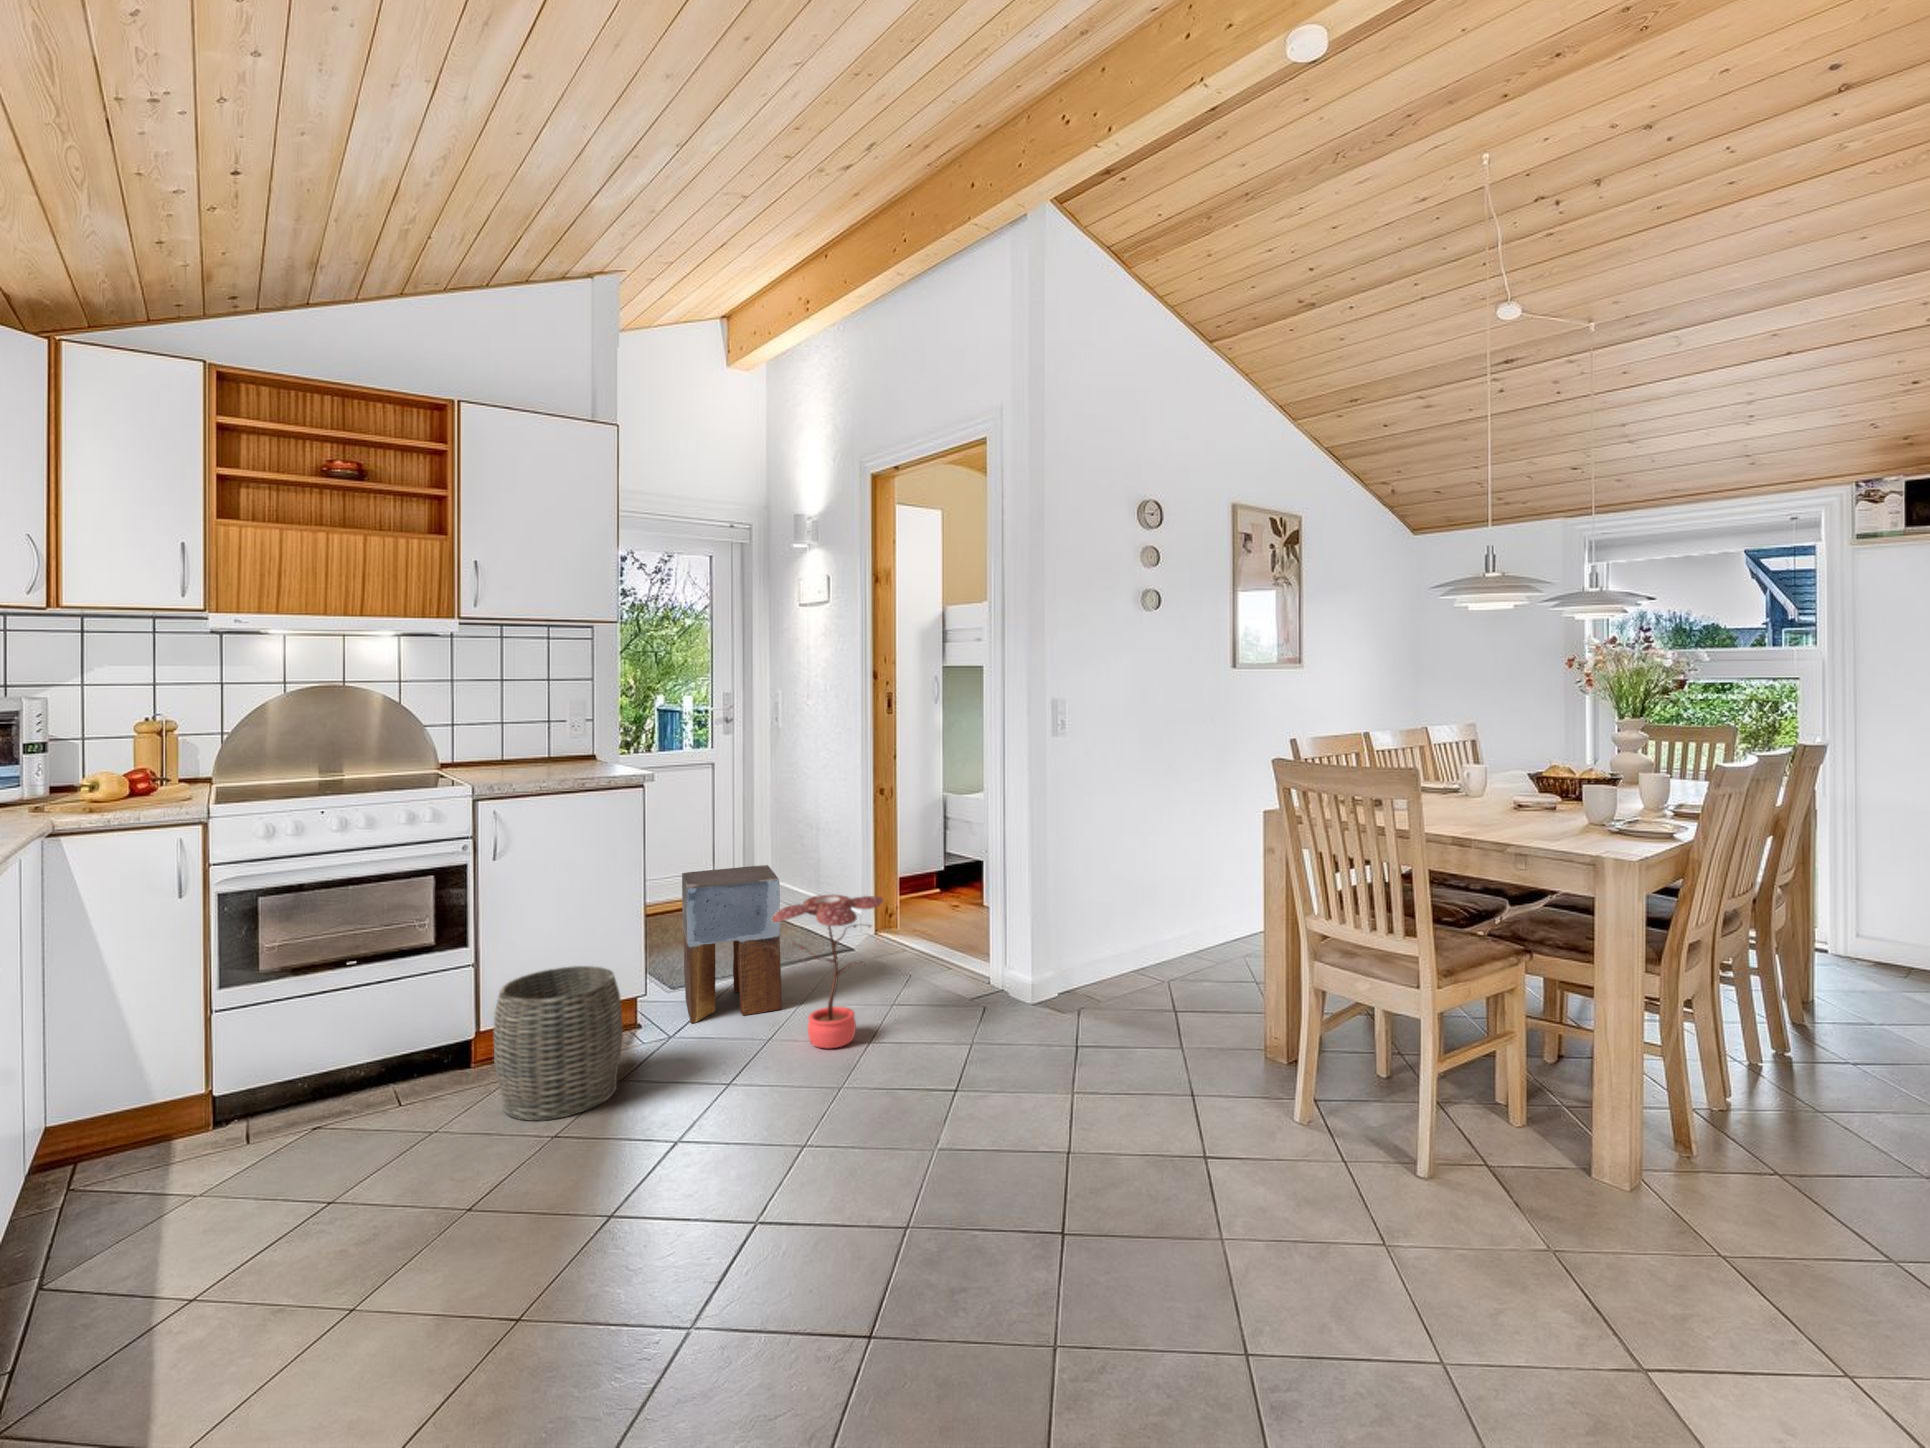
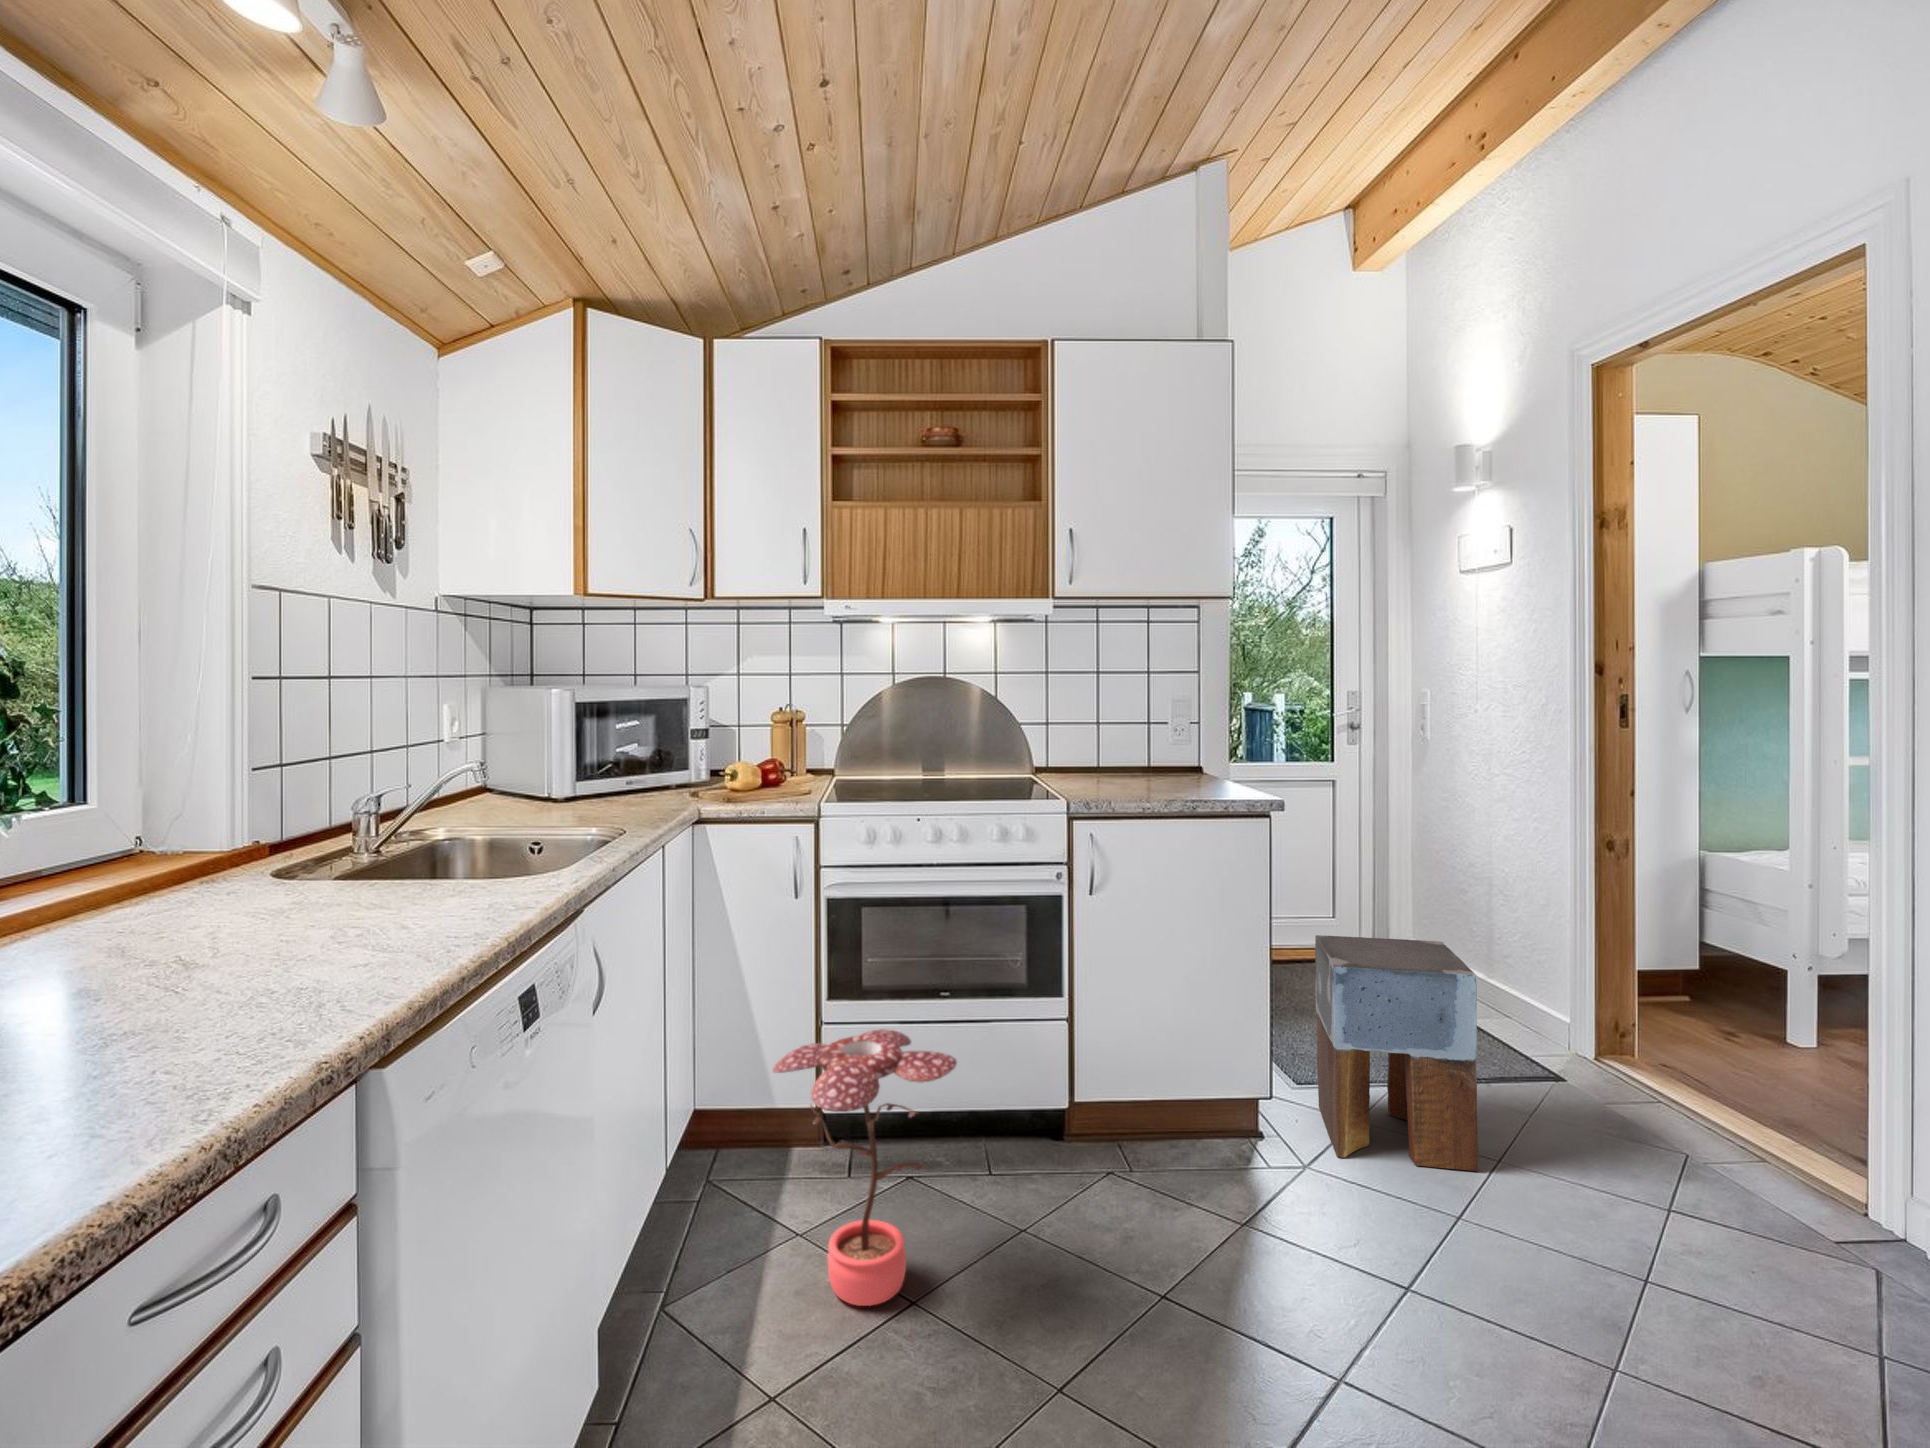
potted plant: present [773,895,883,1048] -> present [773,1029,957,1306]
woven basket: present [494,966,623,1121] -> none [1096,1055,1261,1285]

